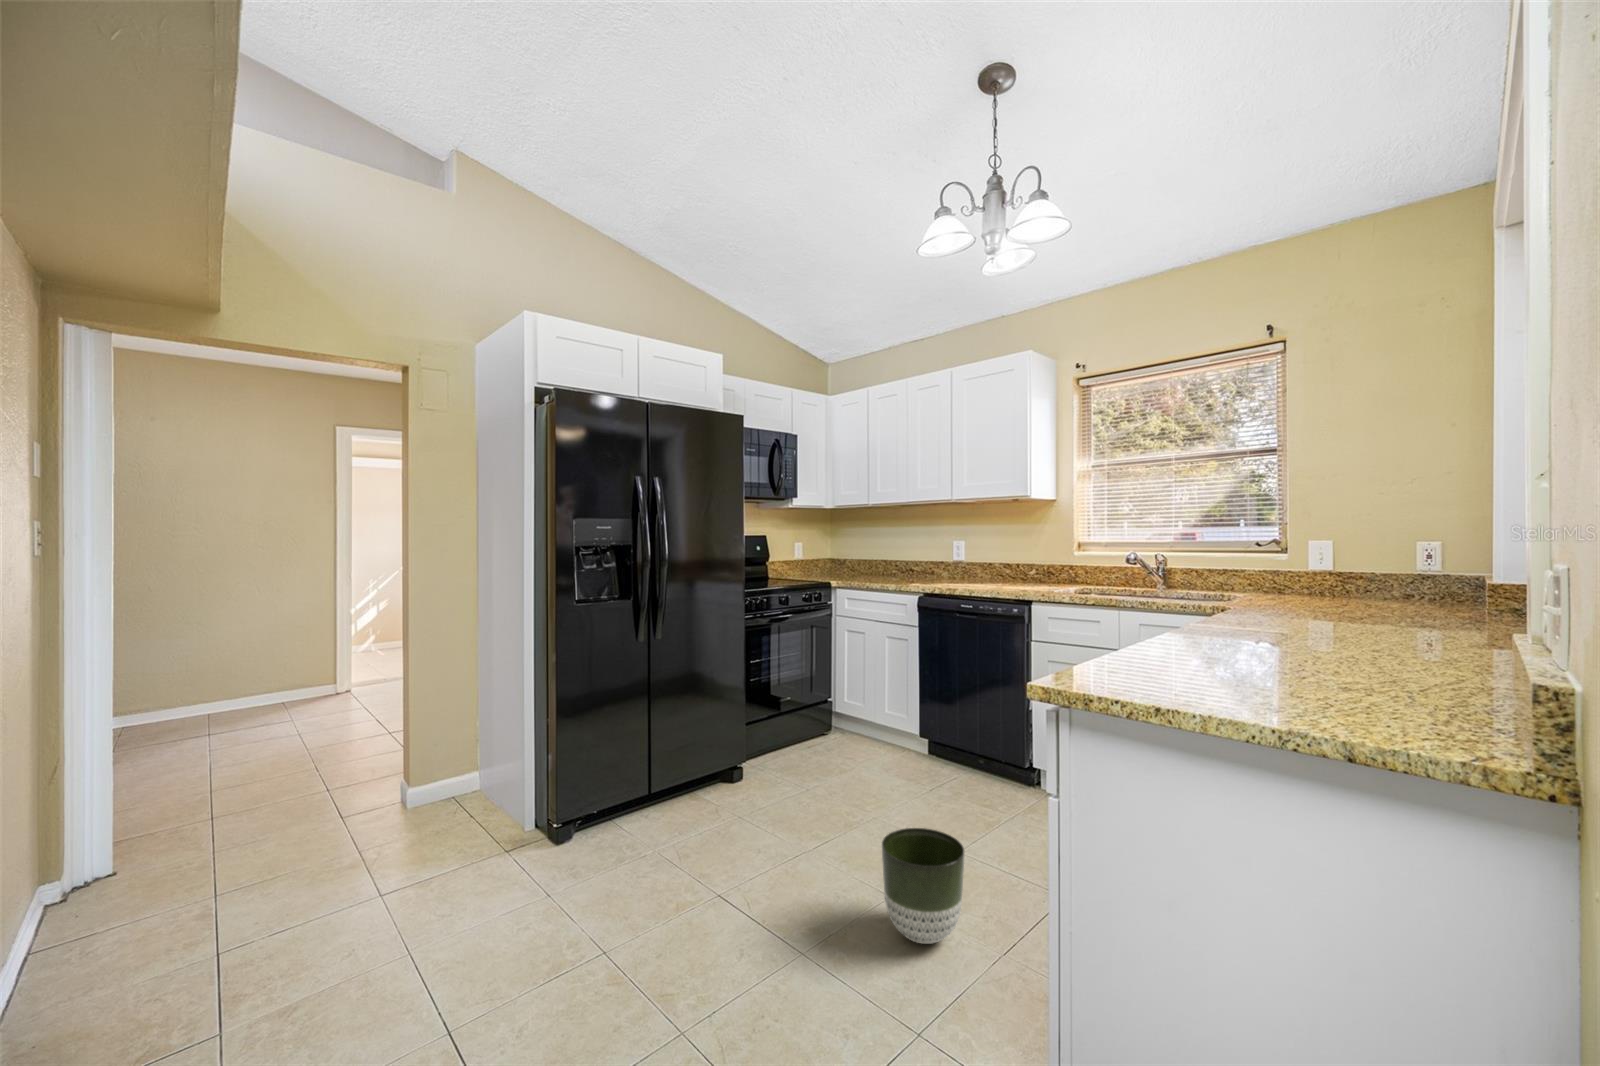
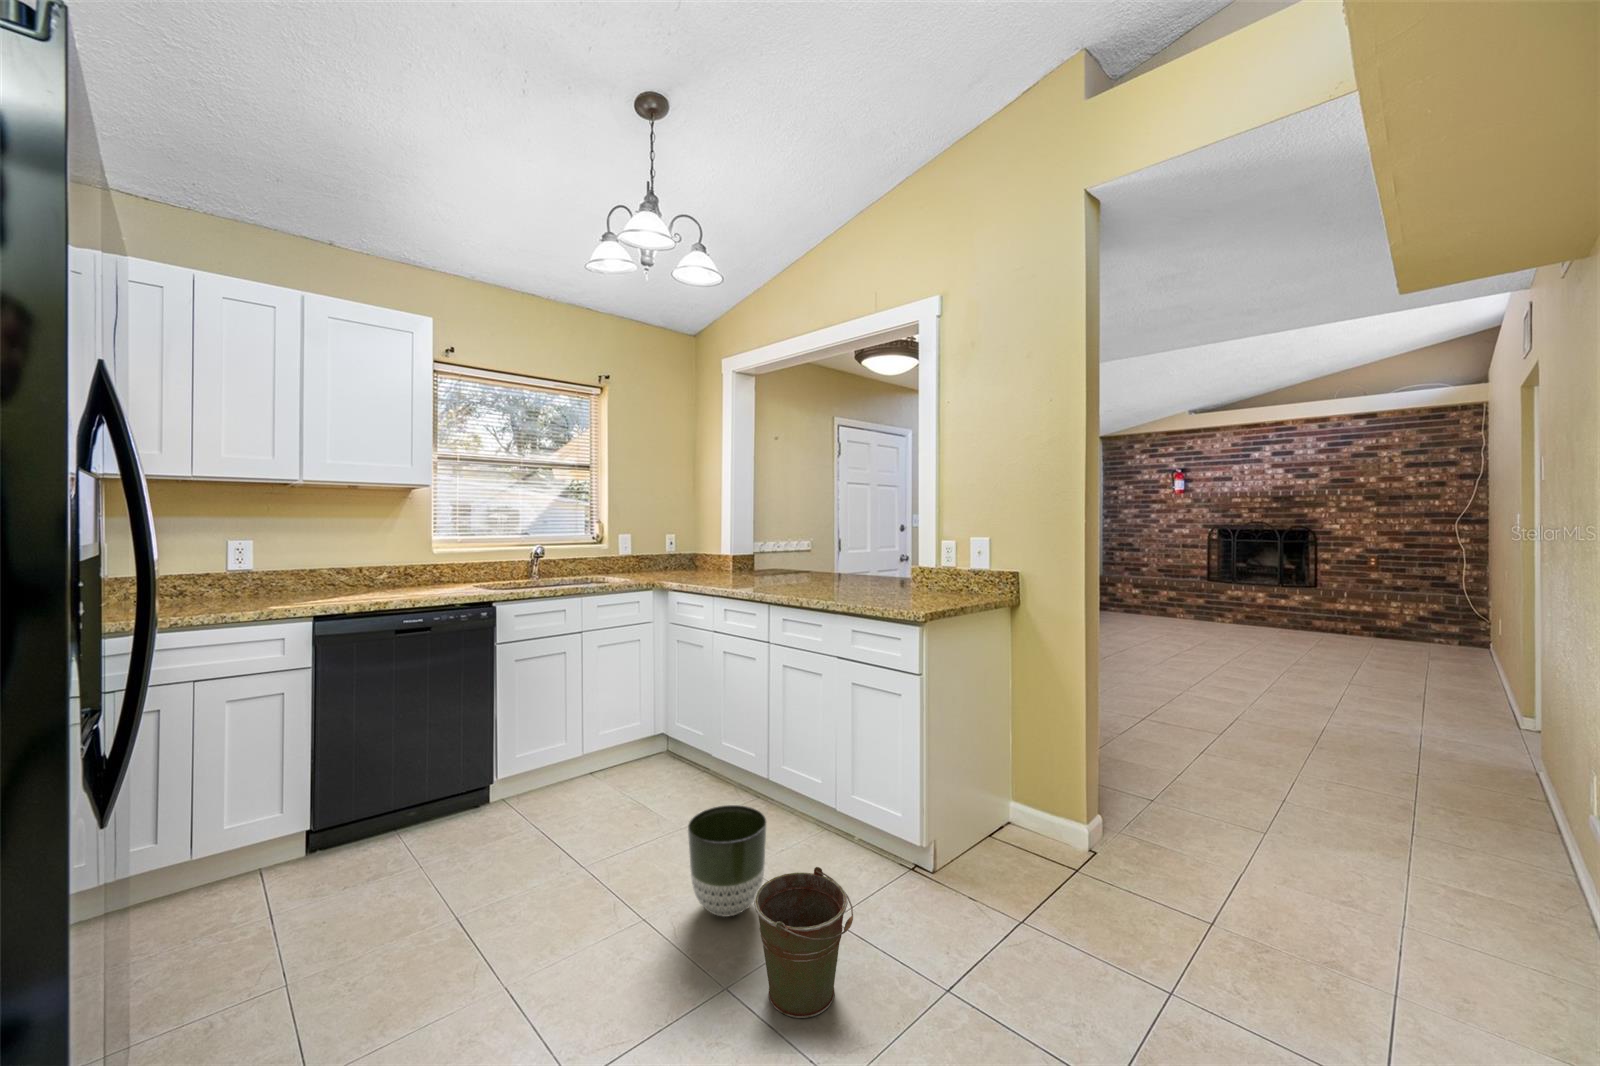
bucket: none [762,877,858,1013] -> present [754,867,853,1018]

